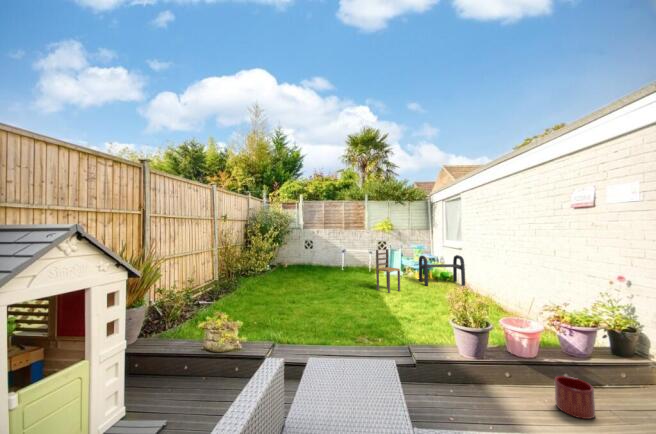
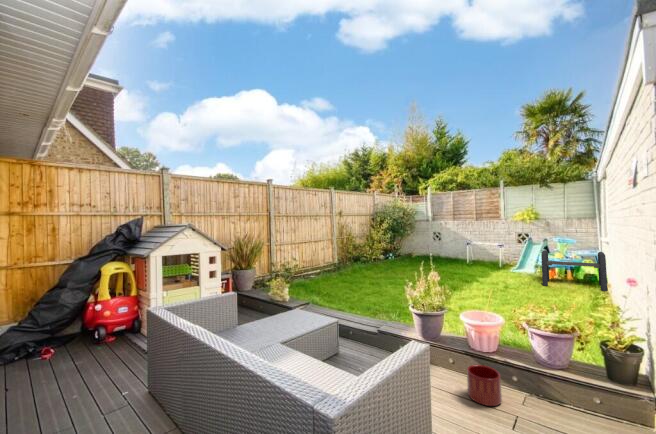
chair: present [376,249,400,293] -> none [471,241,499,287]

